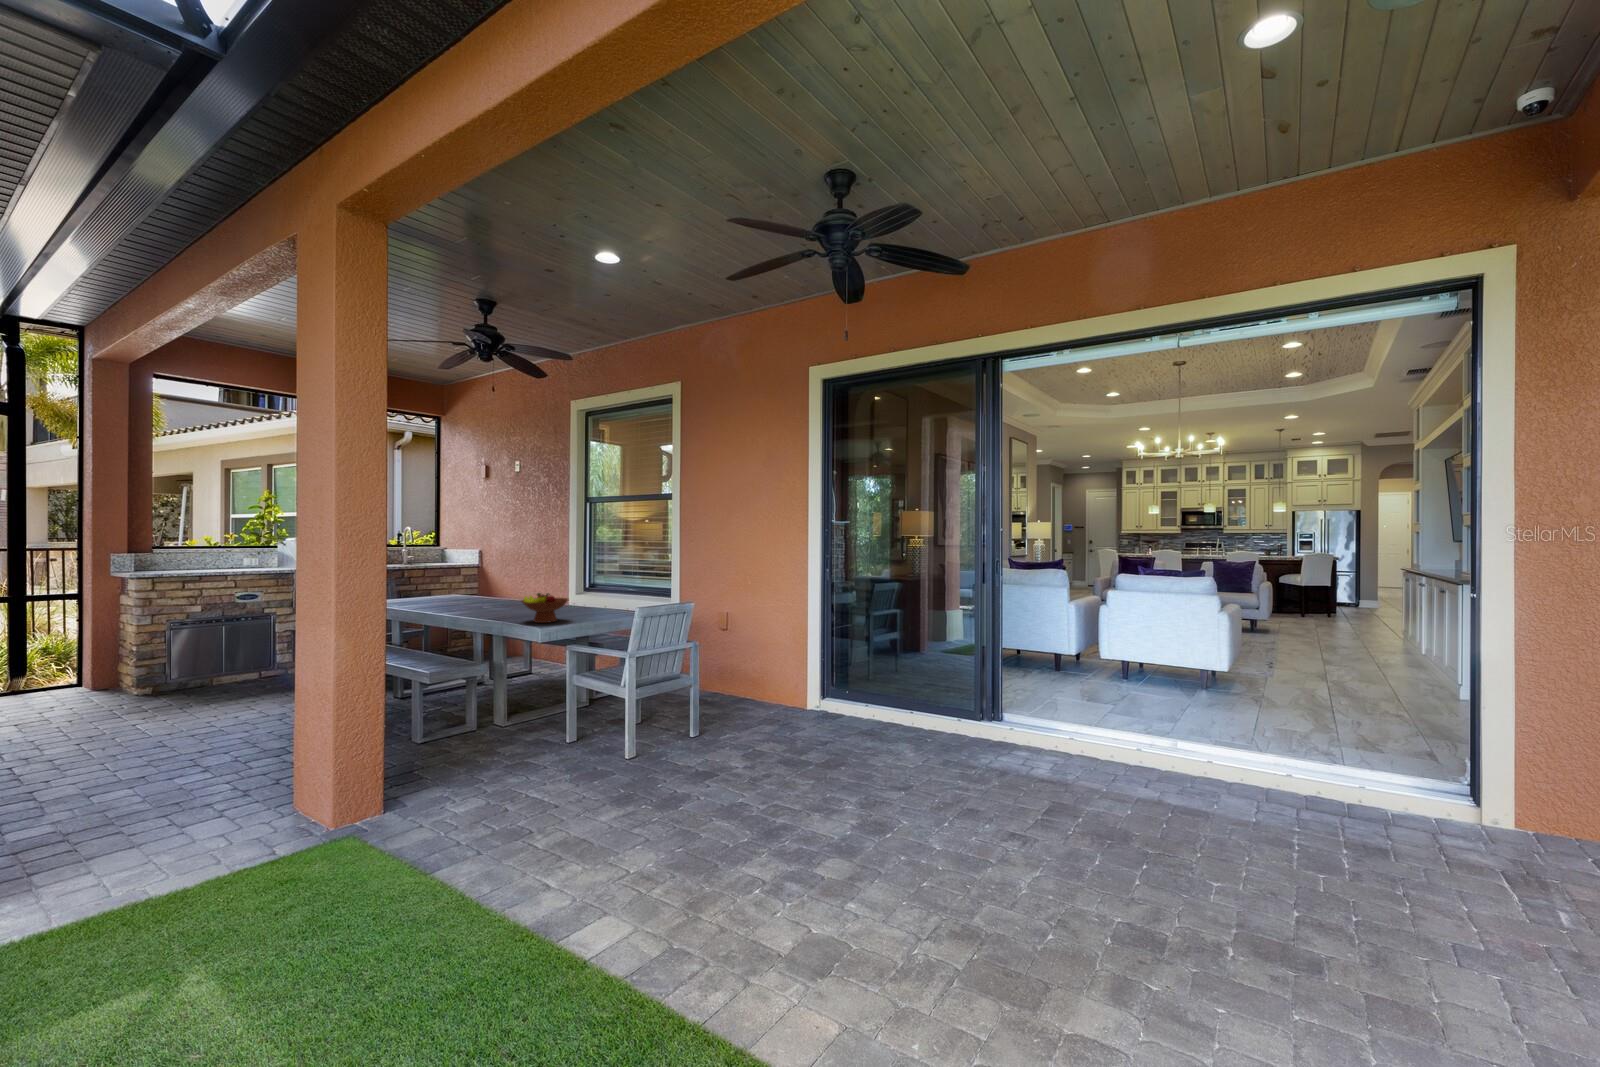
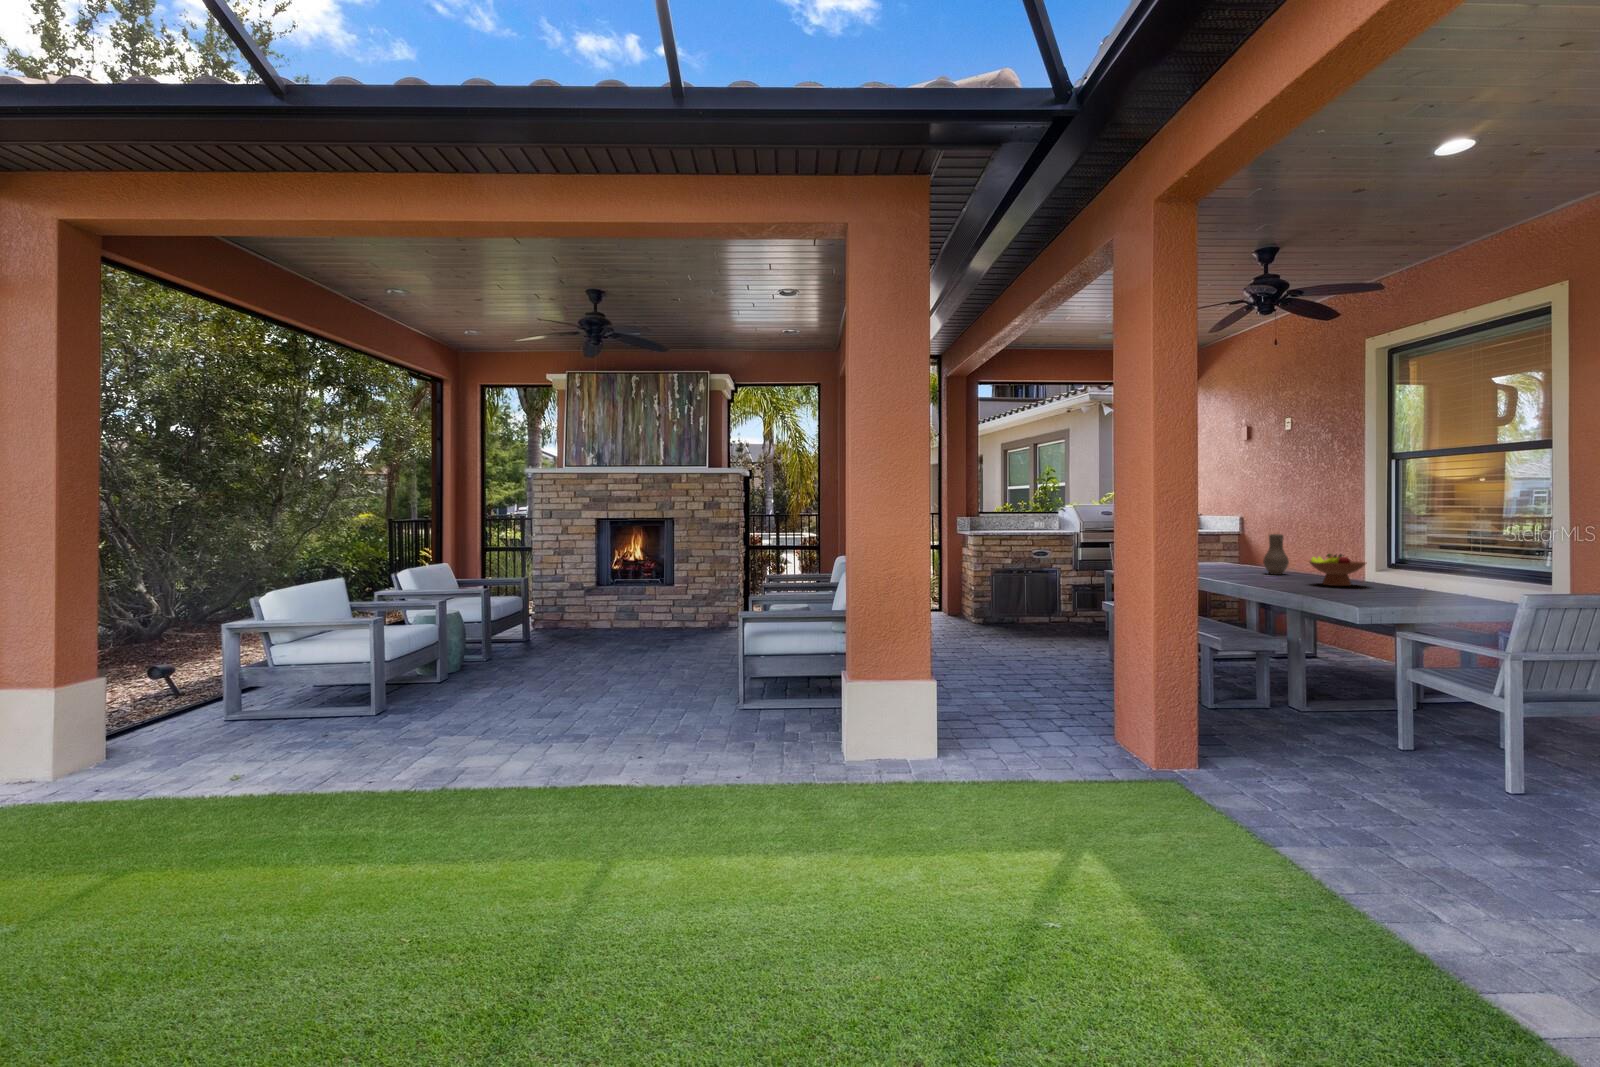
vase: none [486,572,509,611] -> present [1263,534,1289,575]

